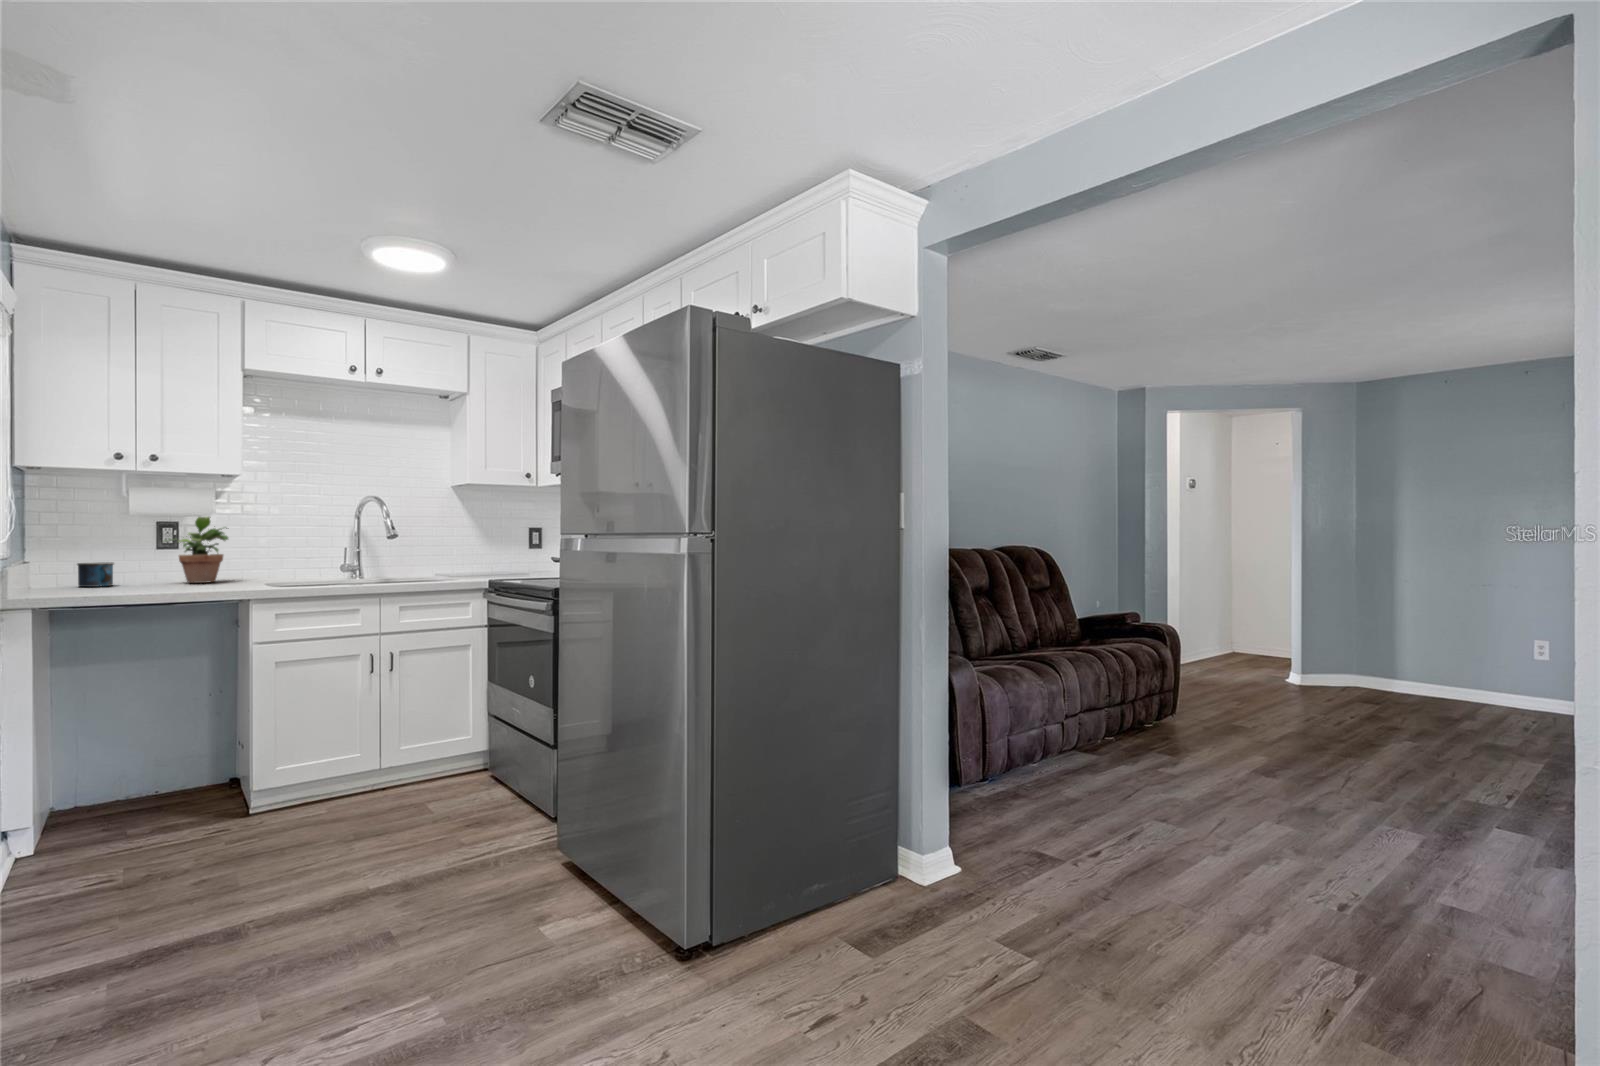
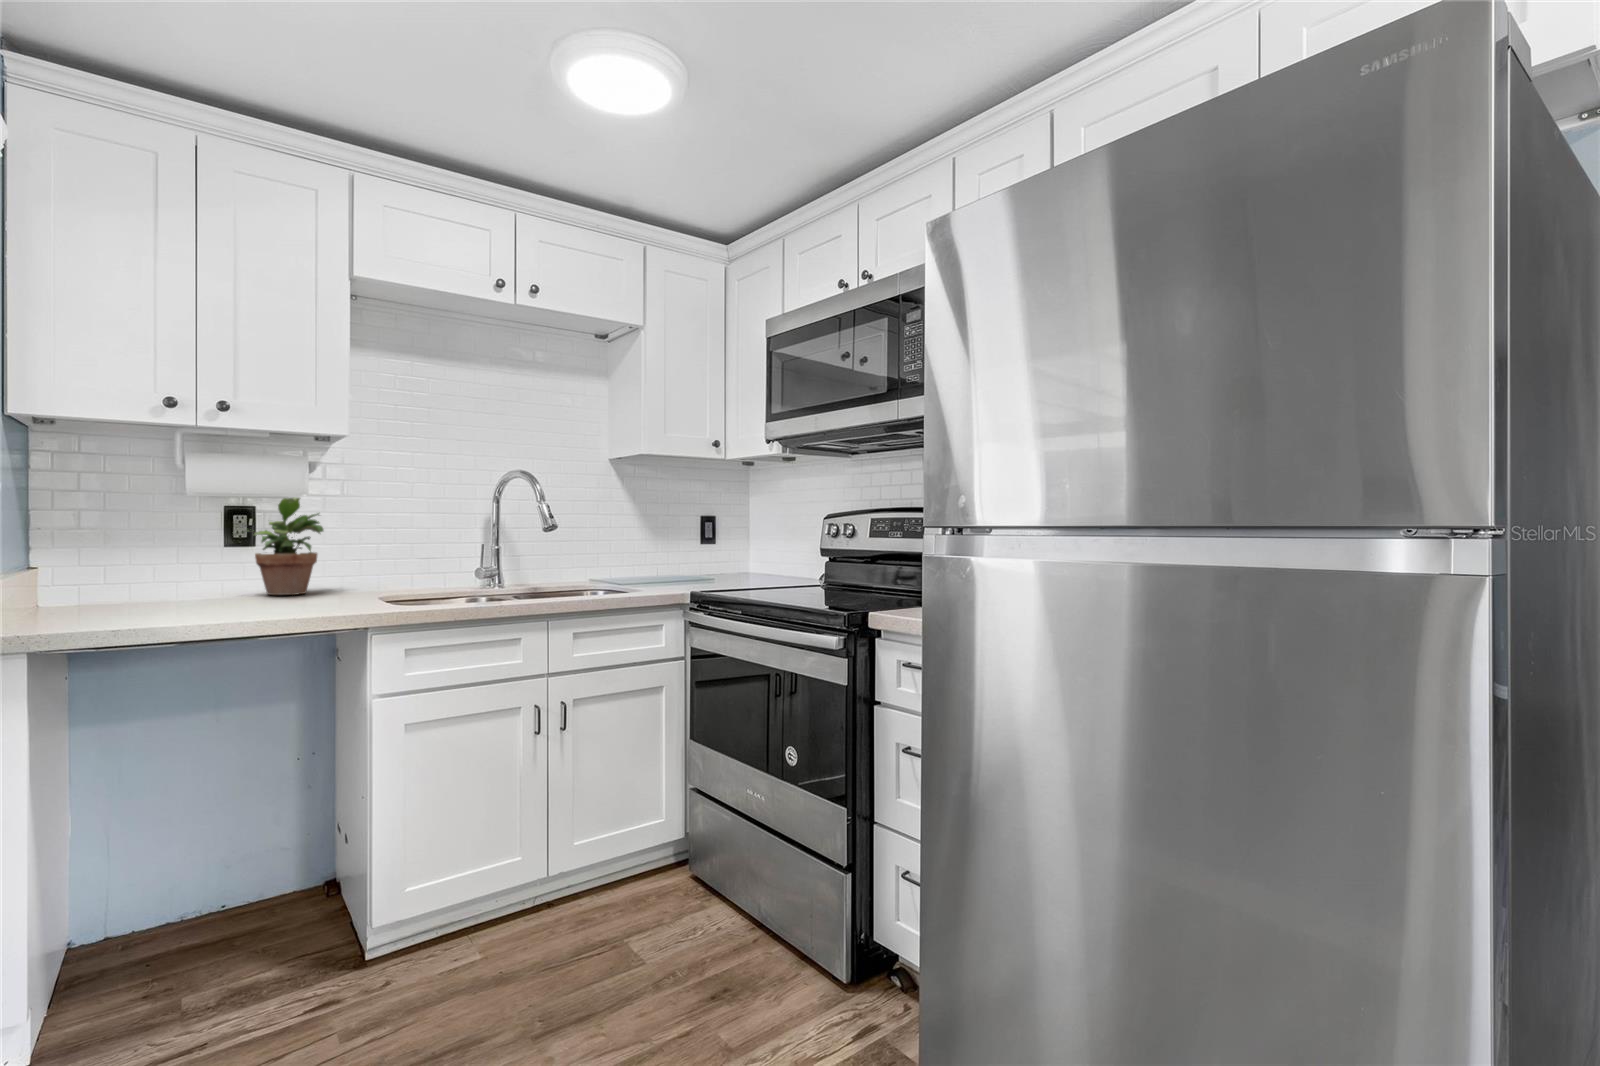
mug: present [77,562,114,587] -> none [108,565,164,602]

